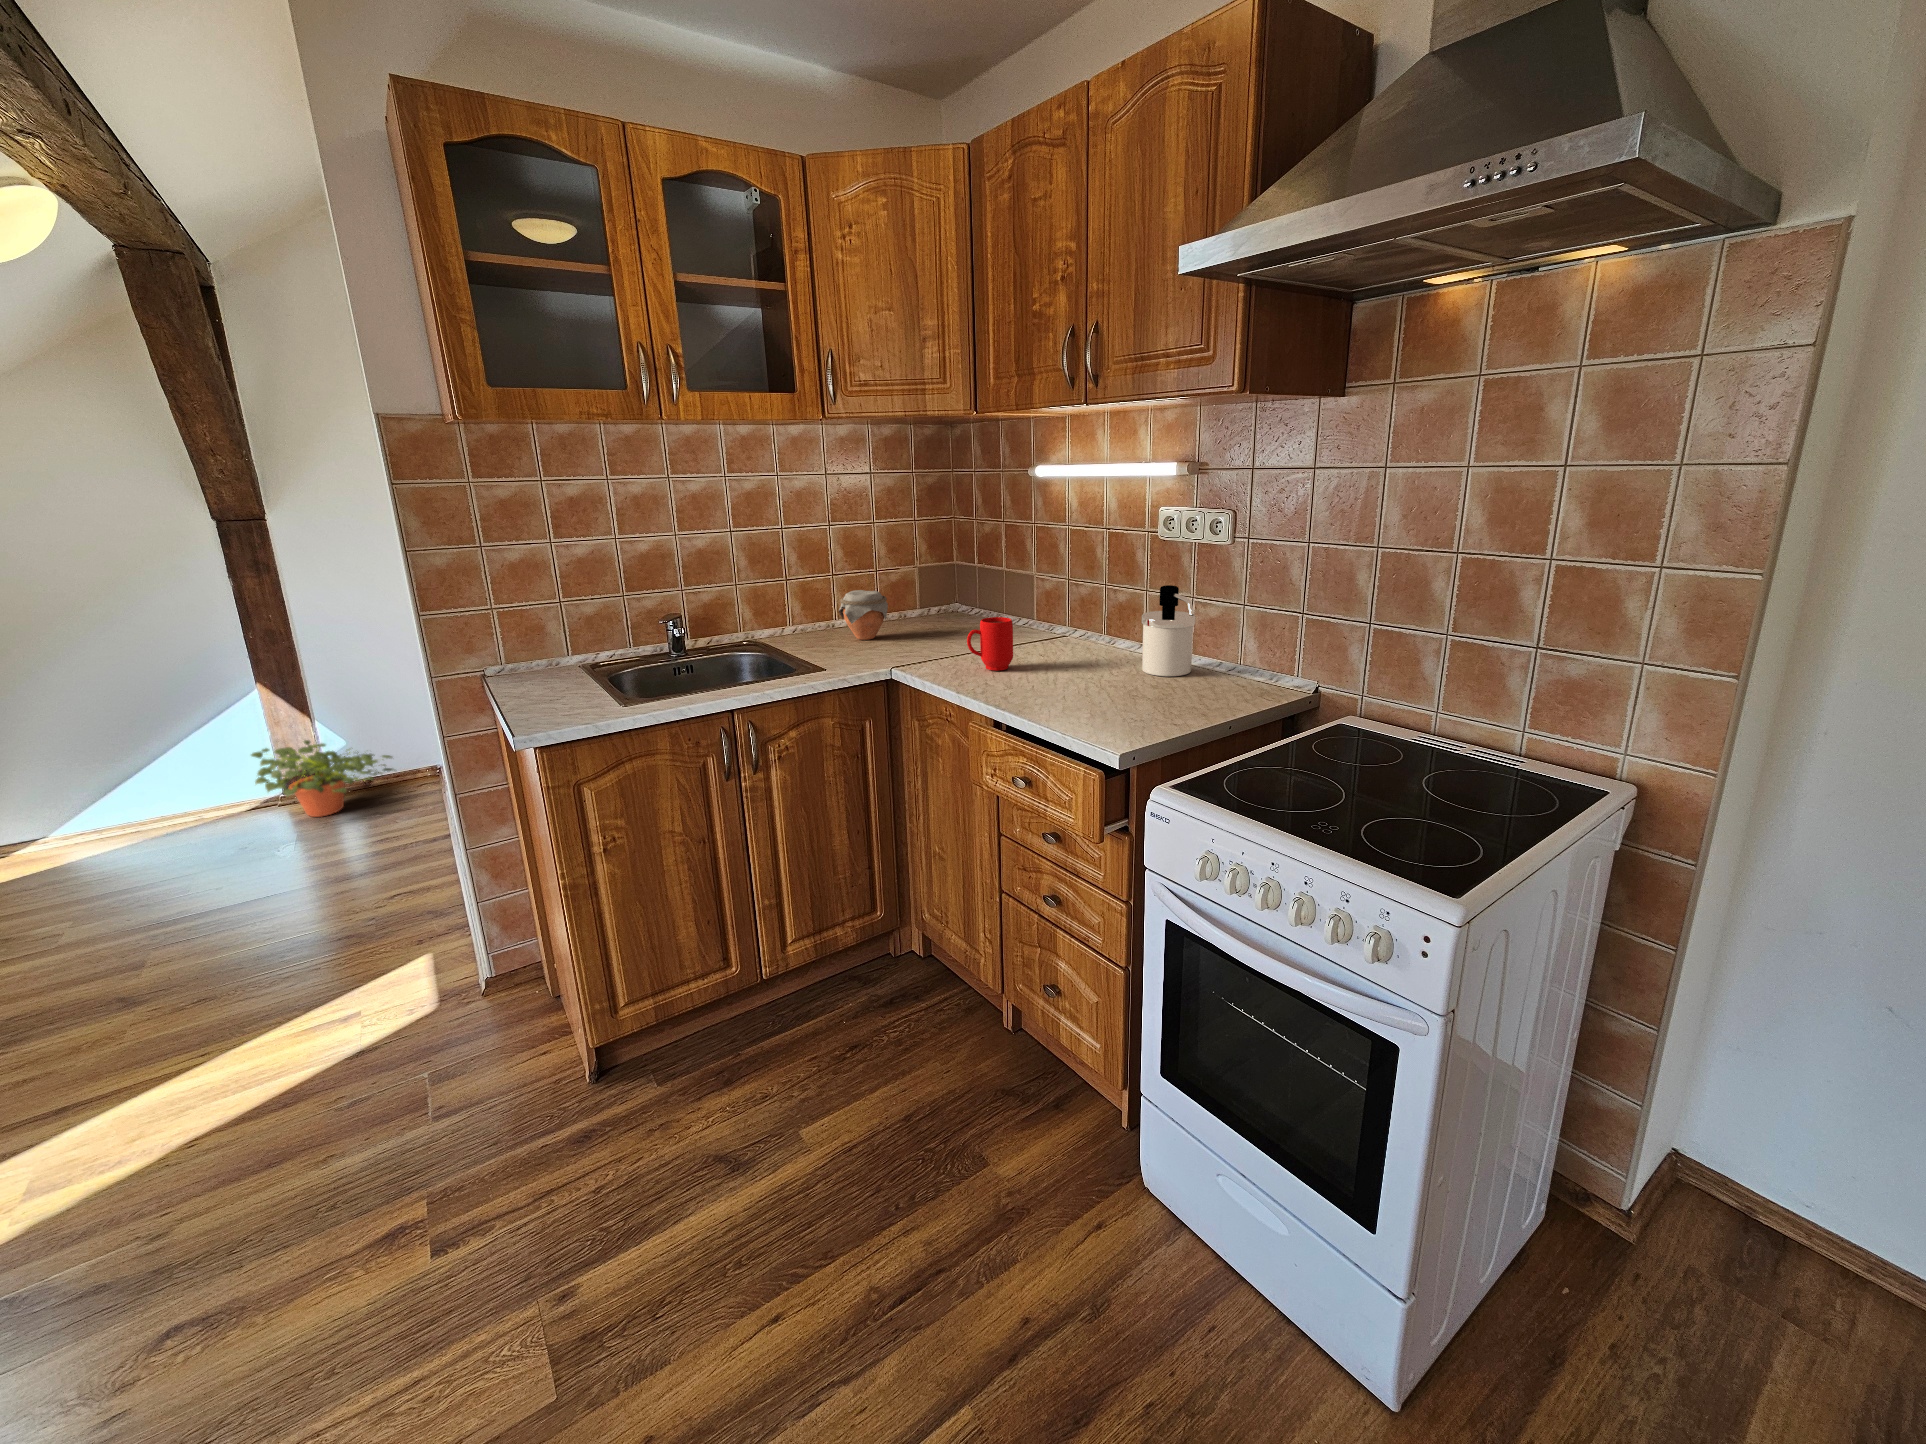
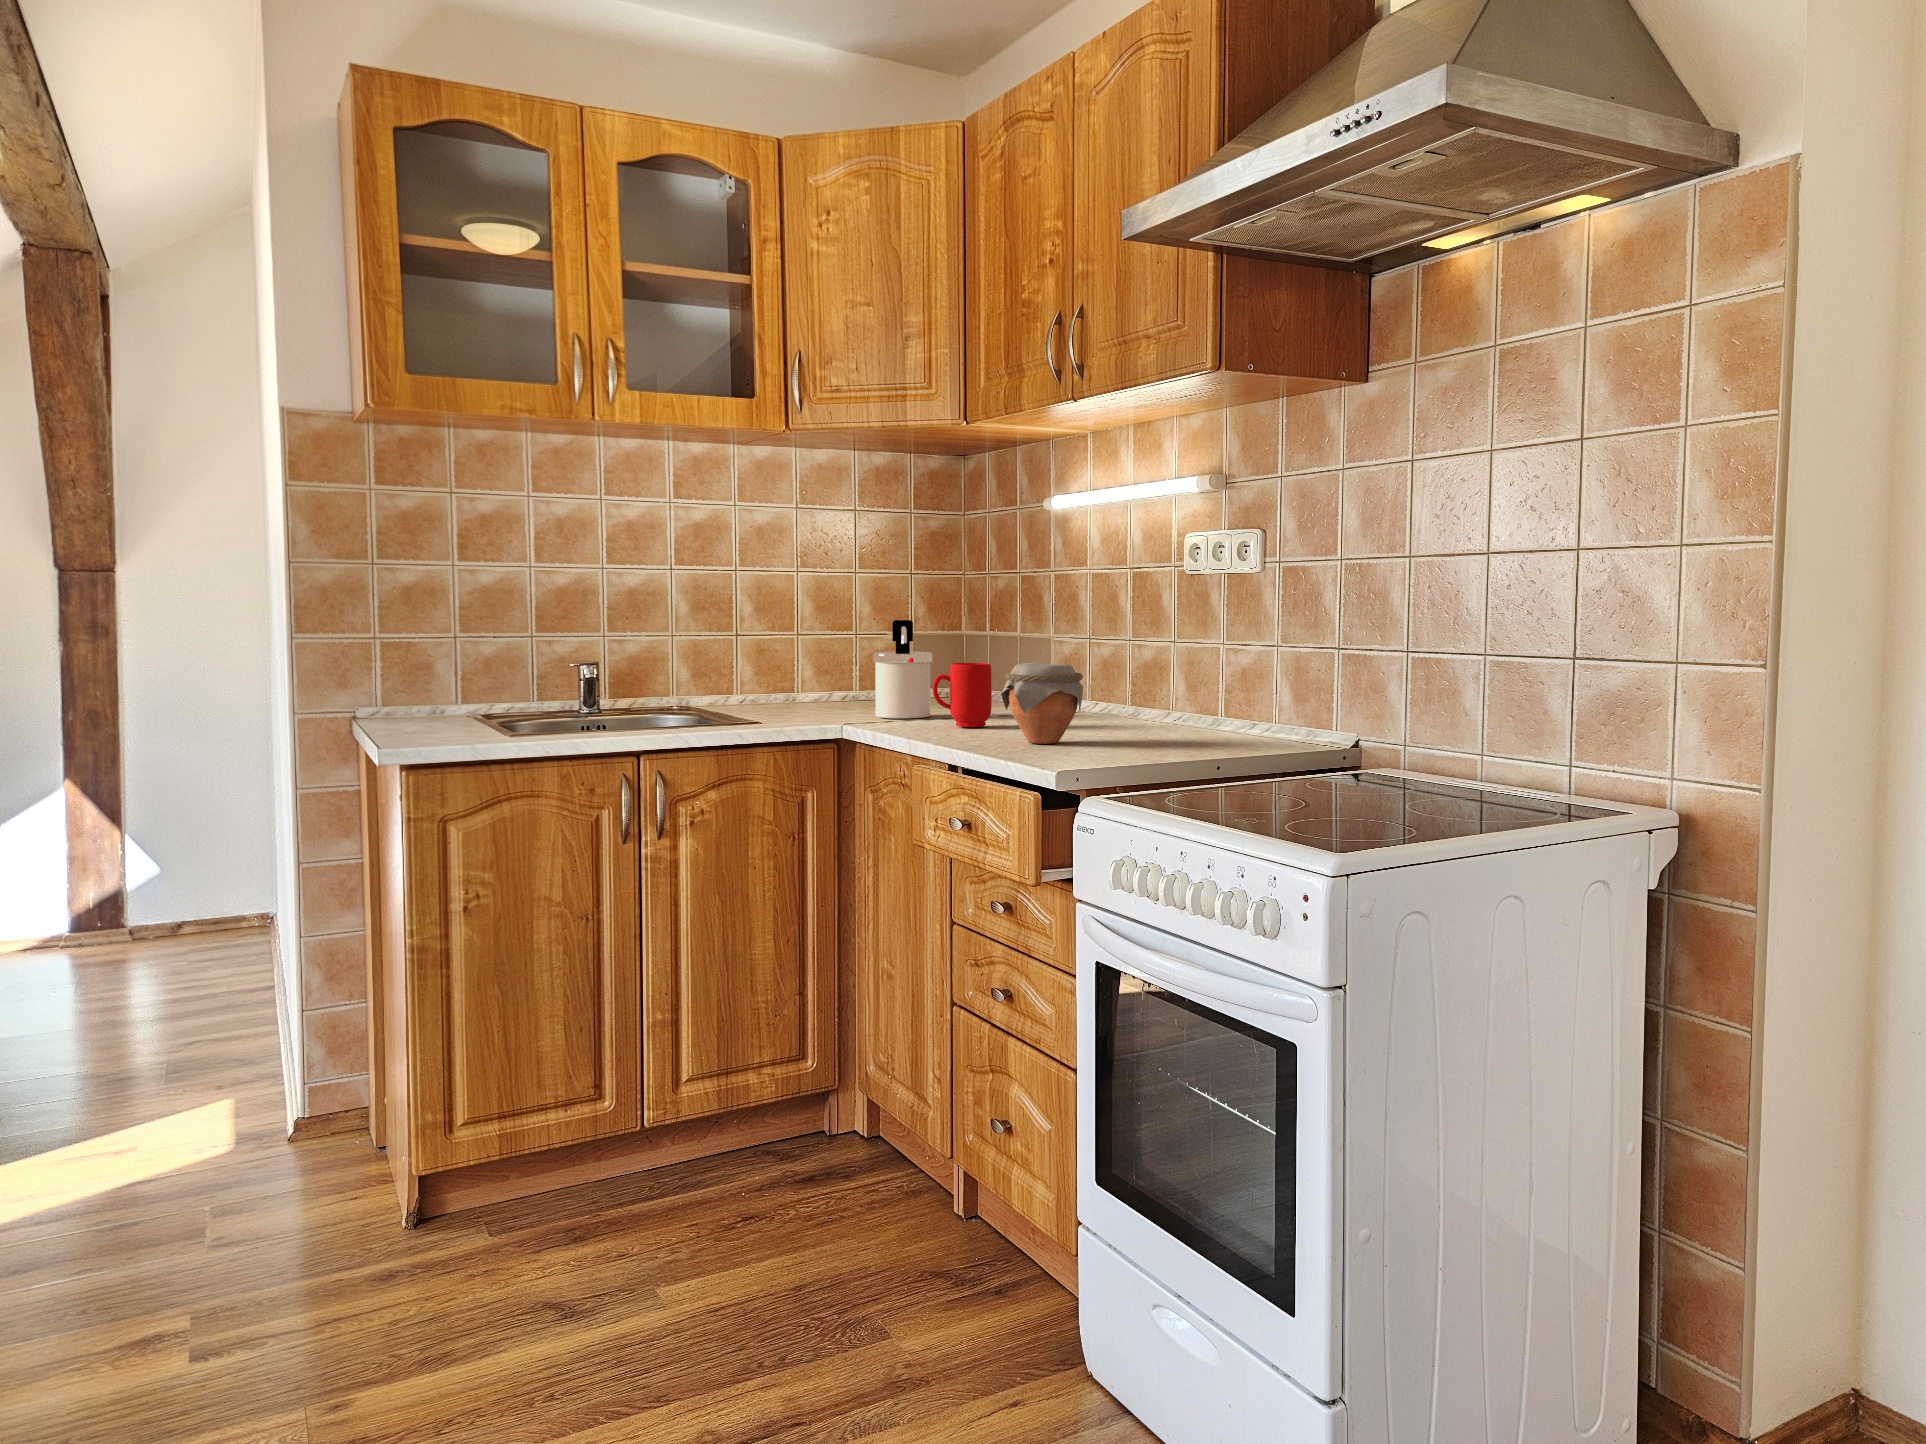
soap dispenser: present [1141,585,1195,676] -> present [873,620,932,719]
jar: present [839,590,888,640] -> present [1001,663,1083,744]
potted plant: present [251,740,395,817] -> none [55,860,231,959]

